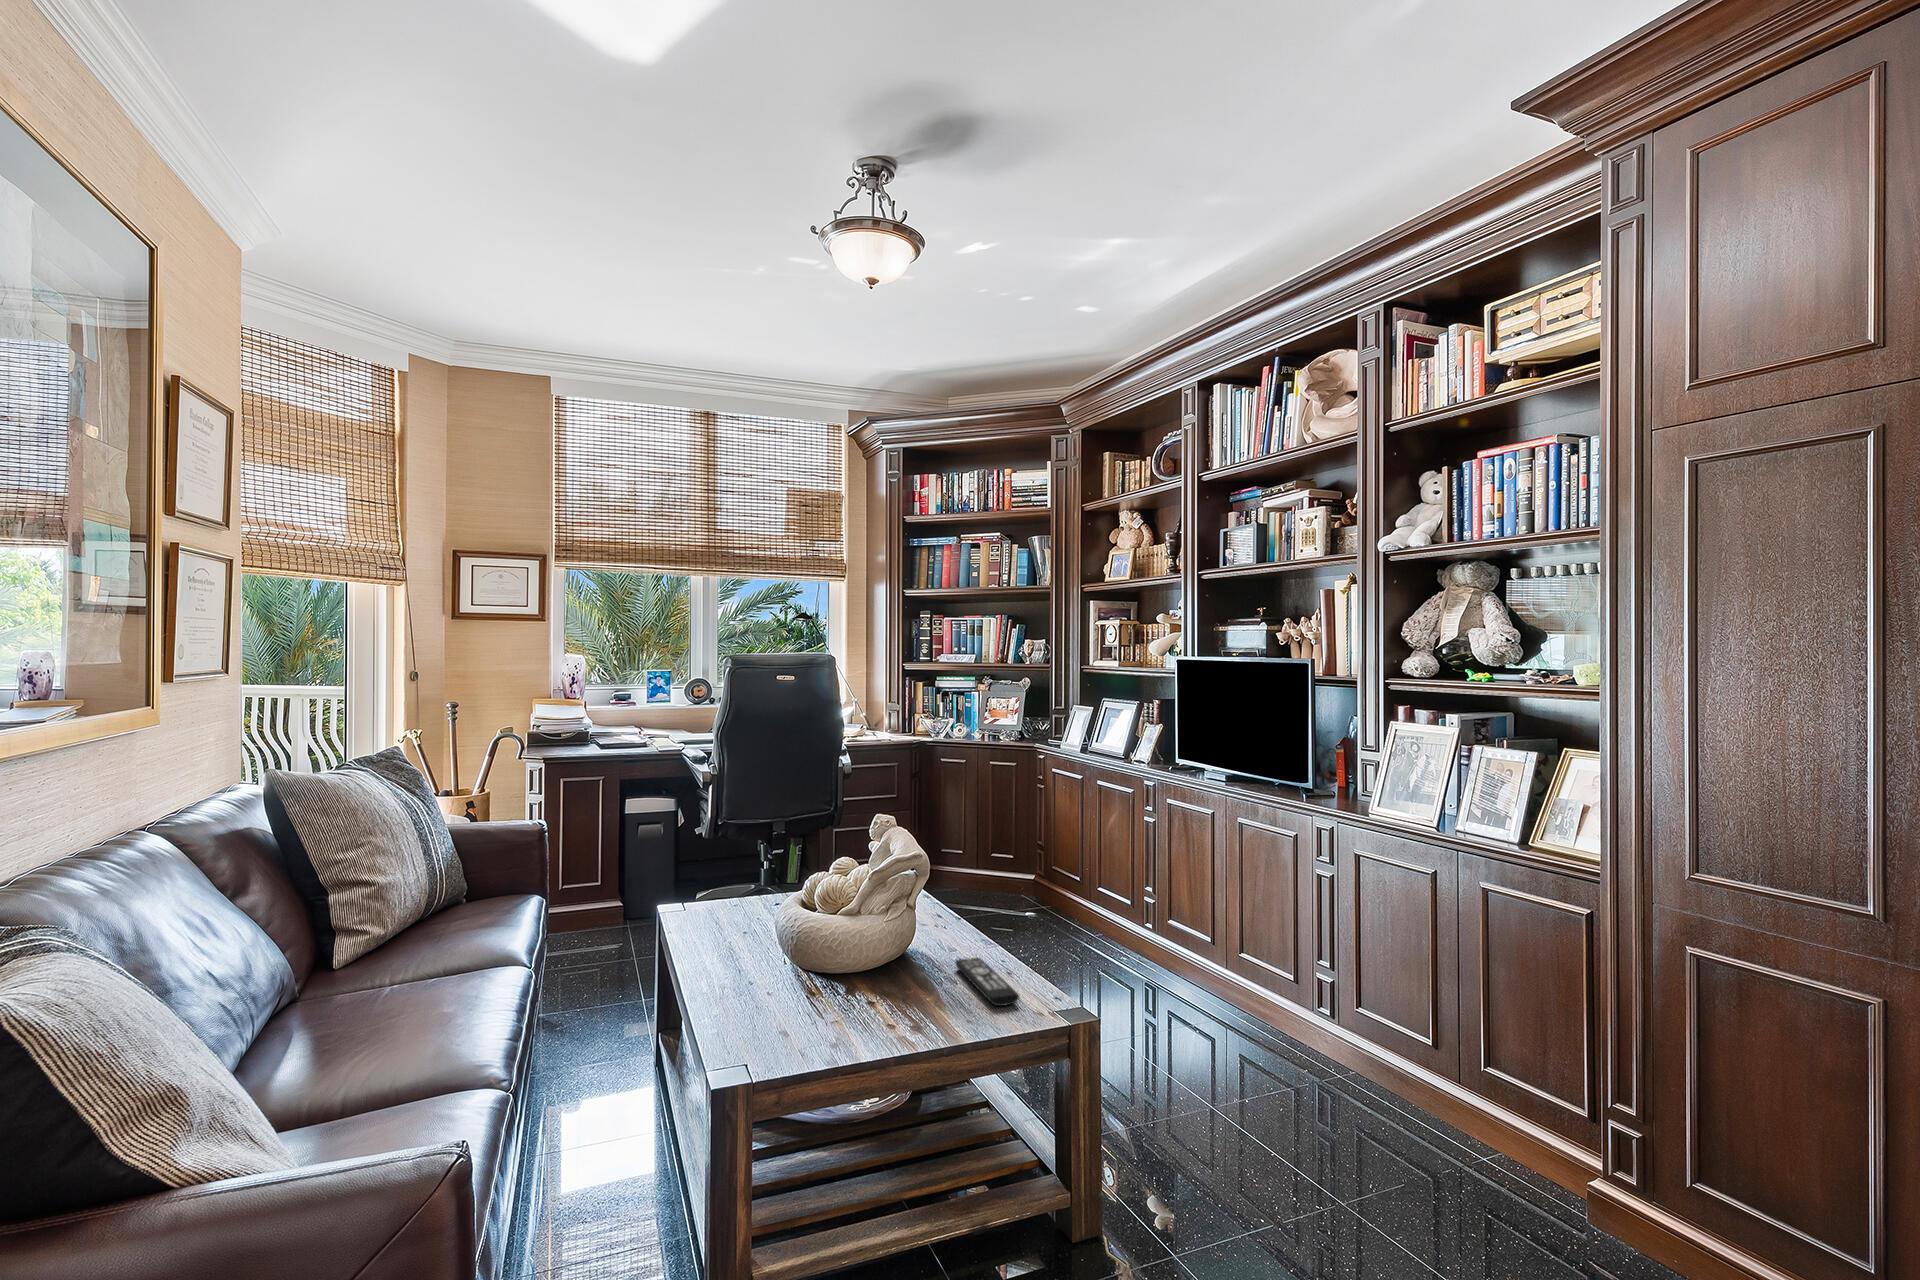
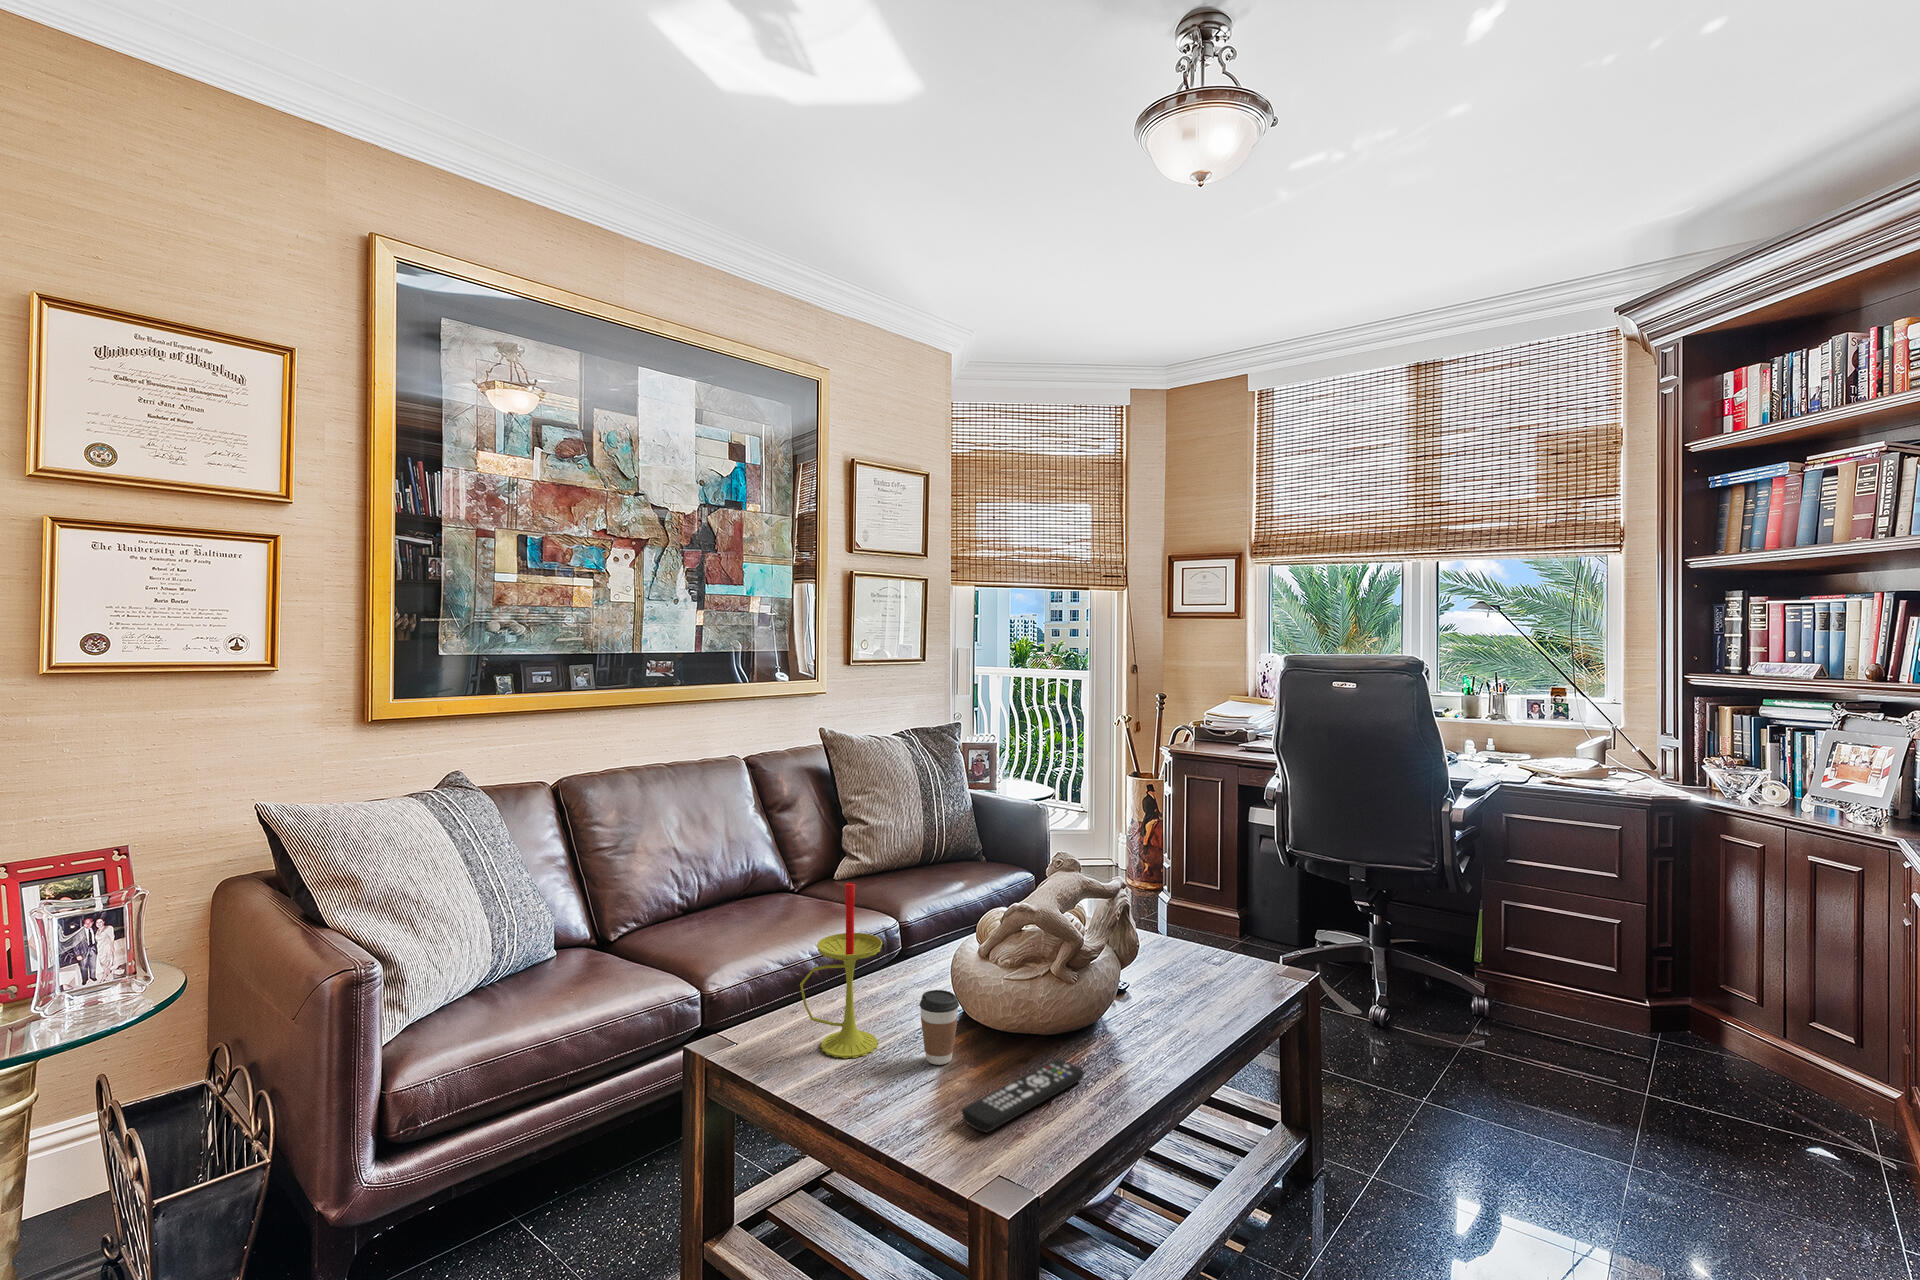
candle: none [789,865,851,1034] -> present [800,883,882,1058]
coffee cup: none [875,939,909,1001] -> present [920,990,959,1065]

